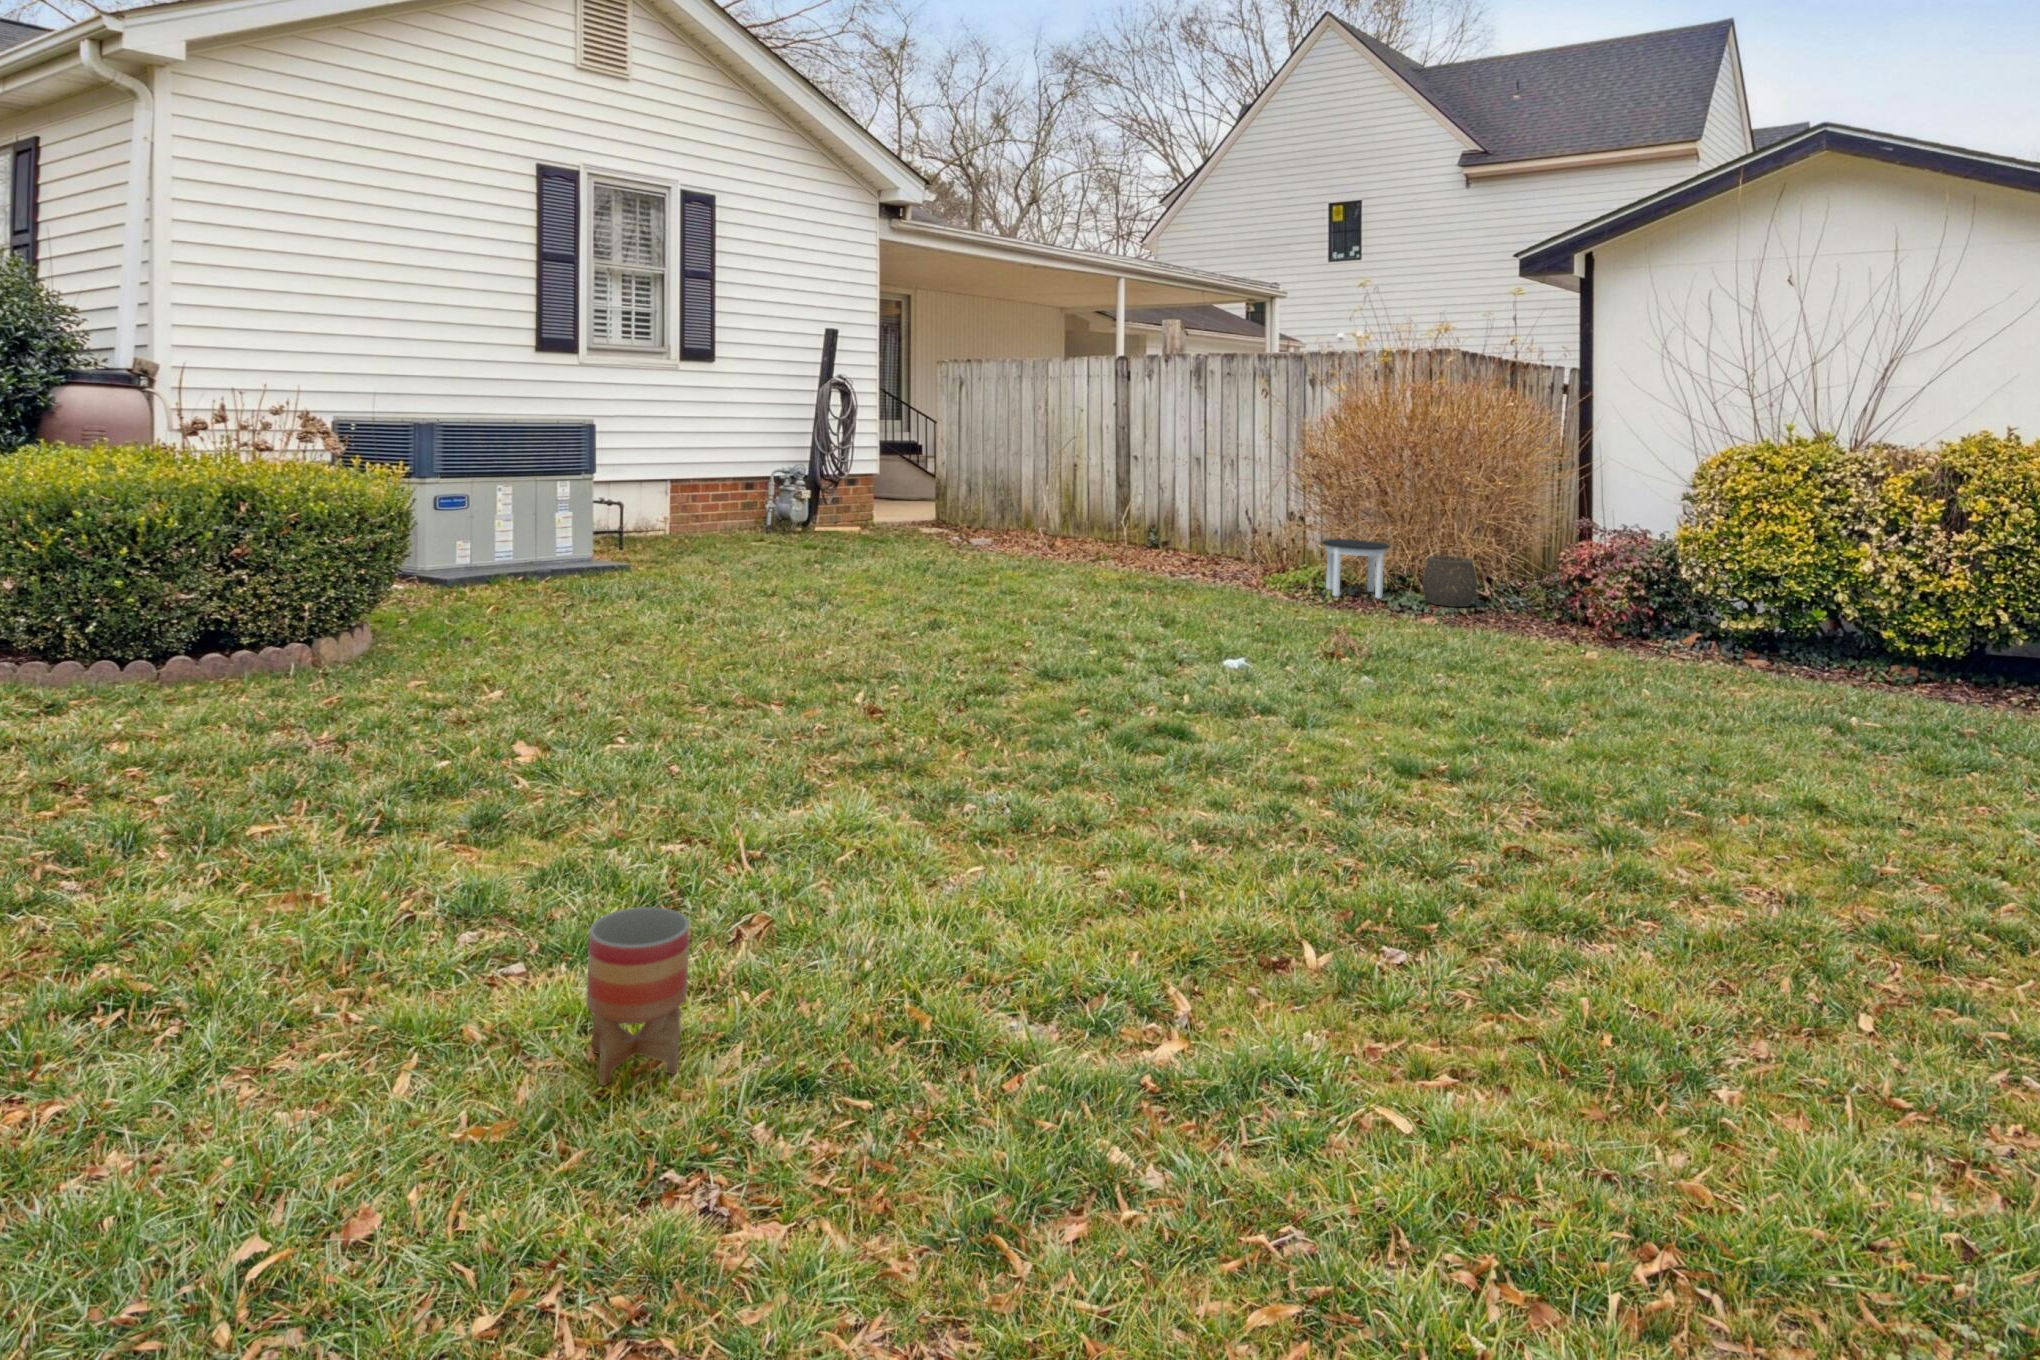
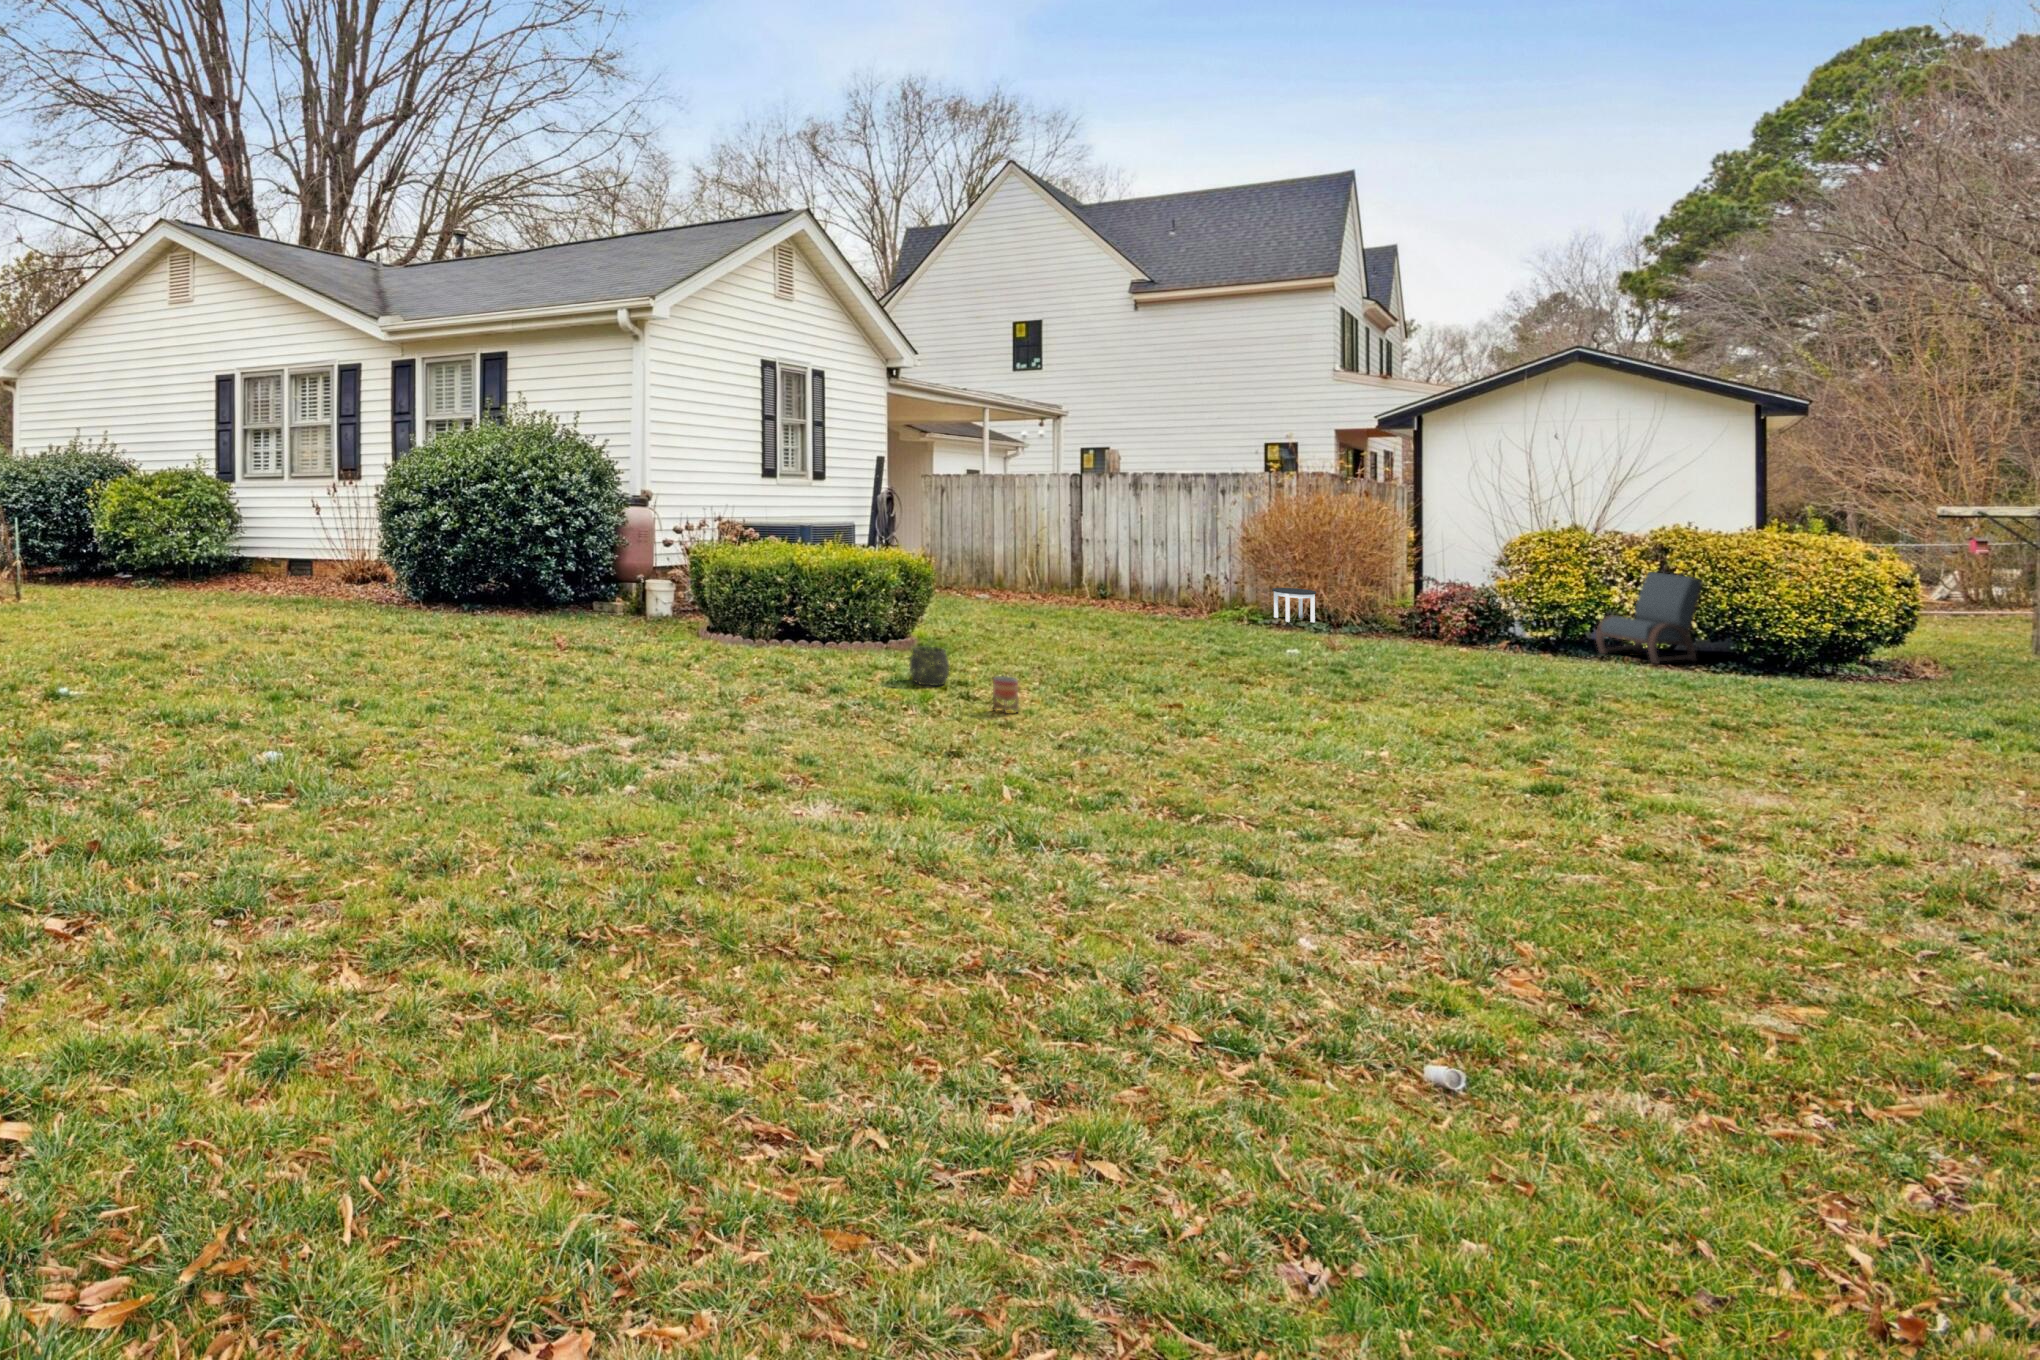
lounge chair: none [1815,514,2019,690] -> present [1596,572,1704,664]
woven basket: present [1423,556,1477,607] -> present [909,647,949,686]
planter: present [587,907,689,1086] -> present [993,676,1019,712]

